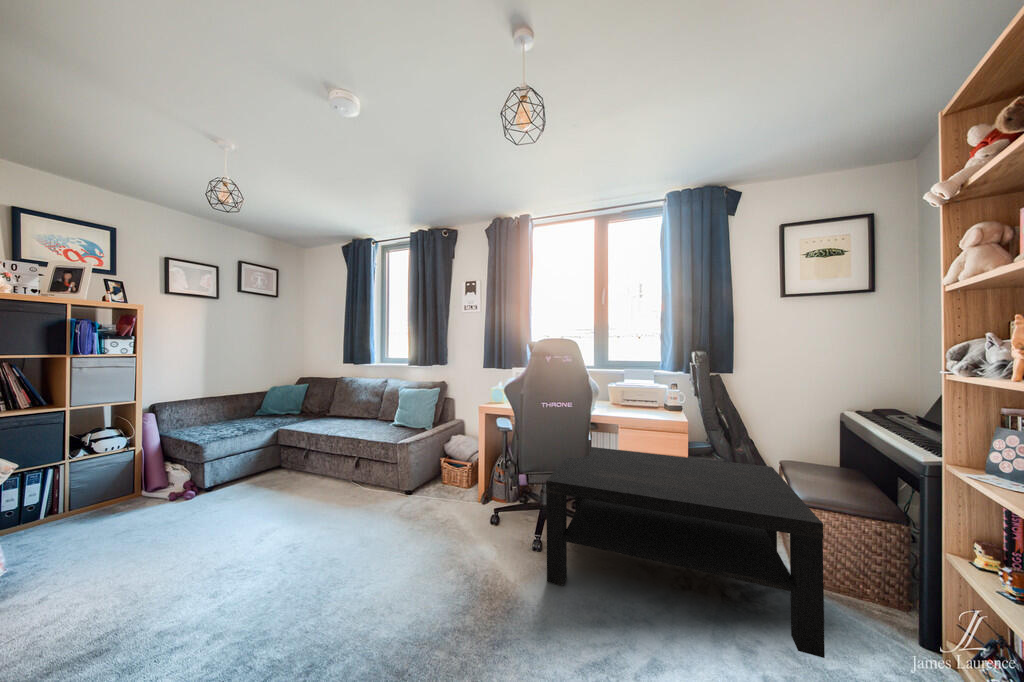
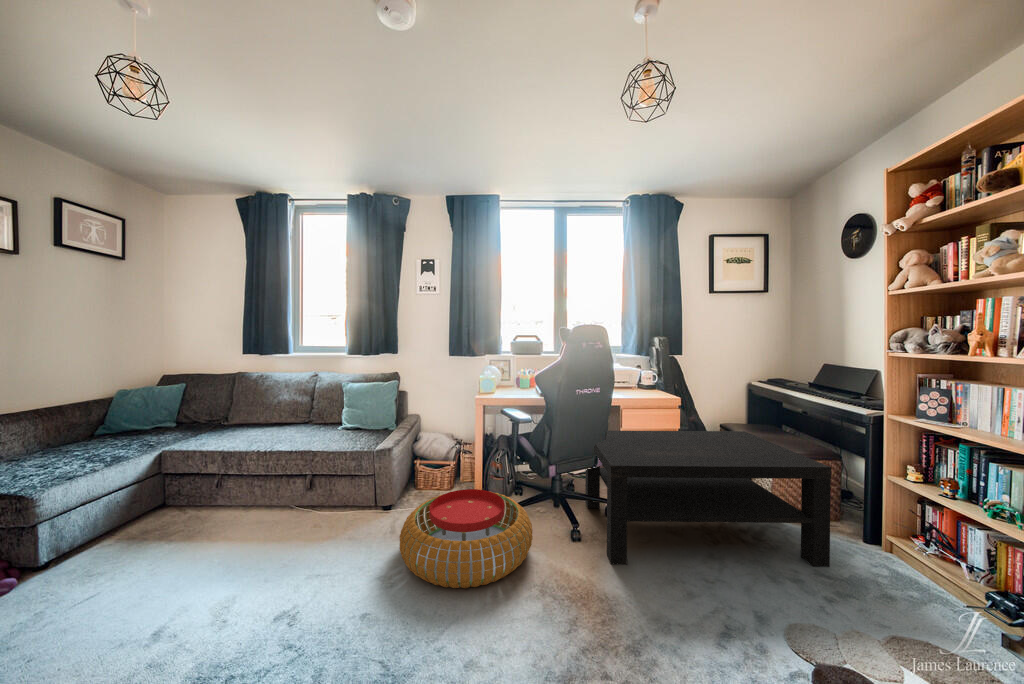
pouf: none [373,486,492,570] -> present [400,489,533,588]

